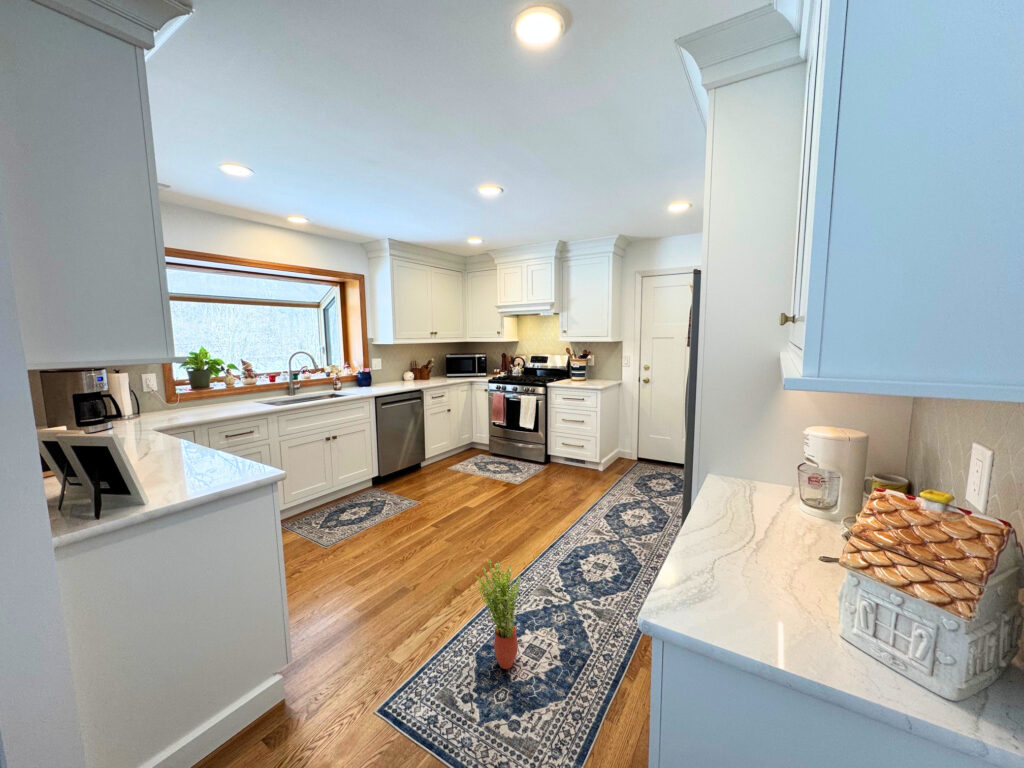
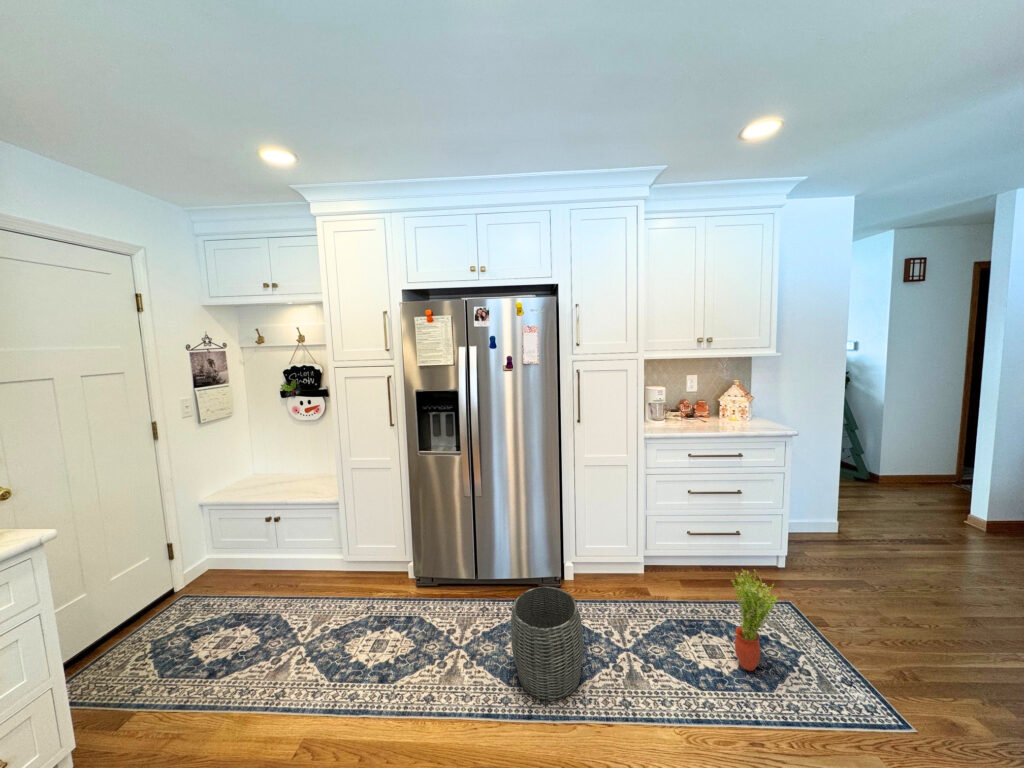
woven basket: none [552,502,606,575] -> present [511,587,583,701]

